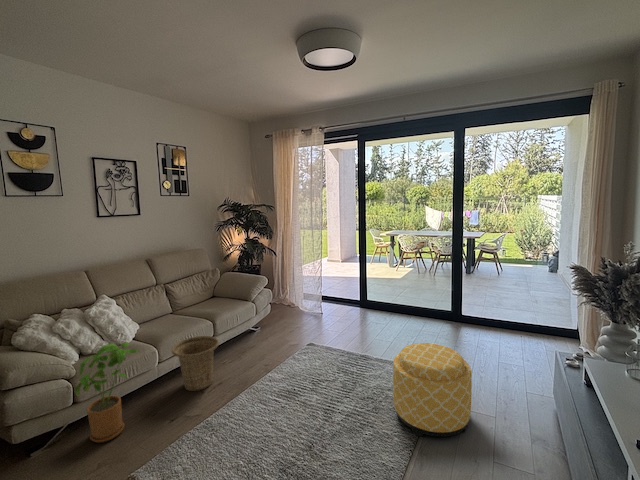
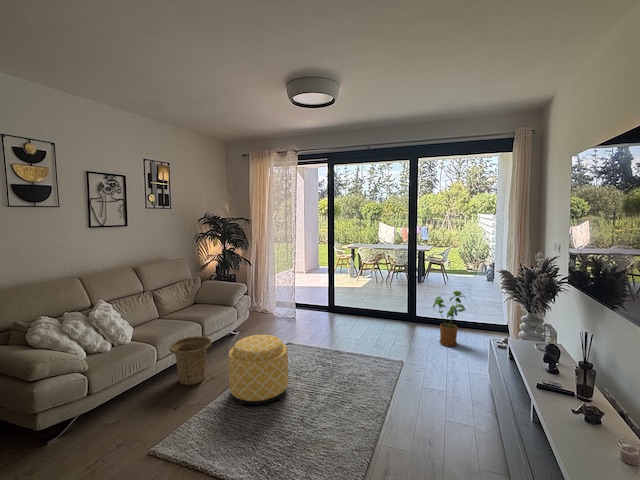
house plant: present [75,342,138,442] -> present [433,291,466,347]
ottoman: present [393,343,472,437] -> present [229,335,288,406]

